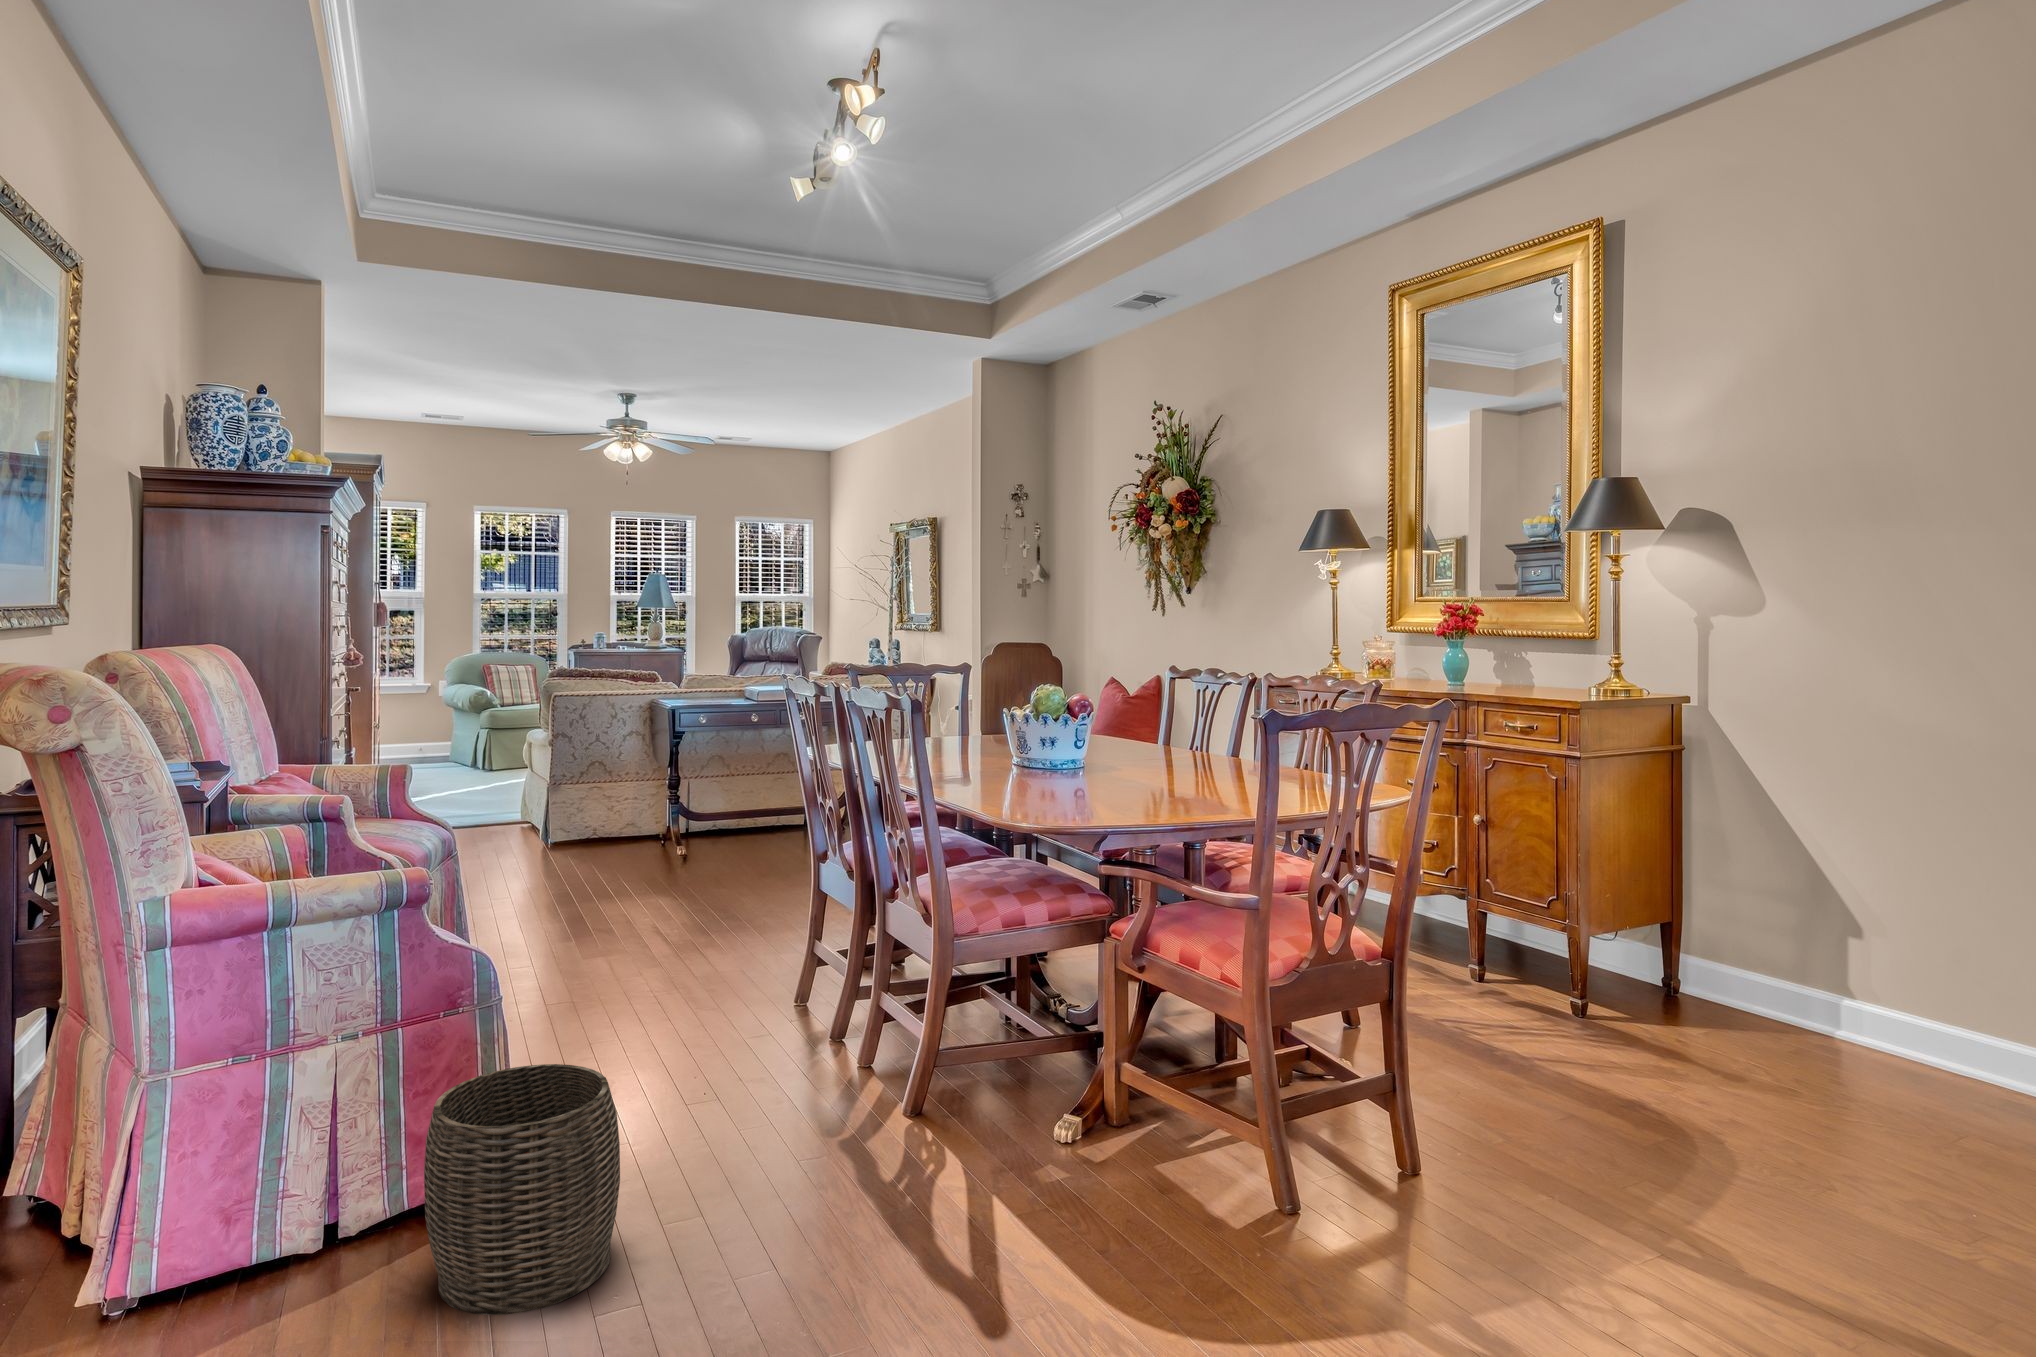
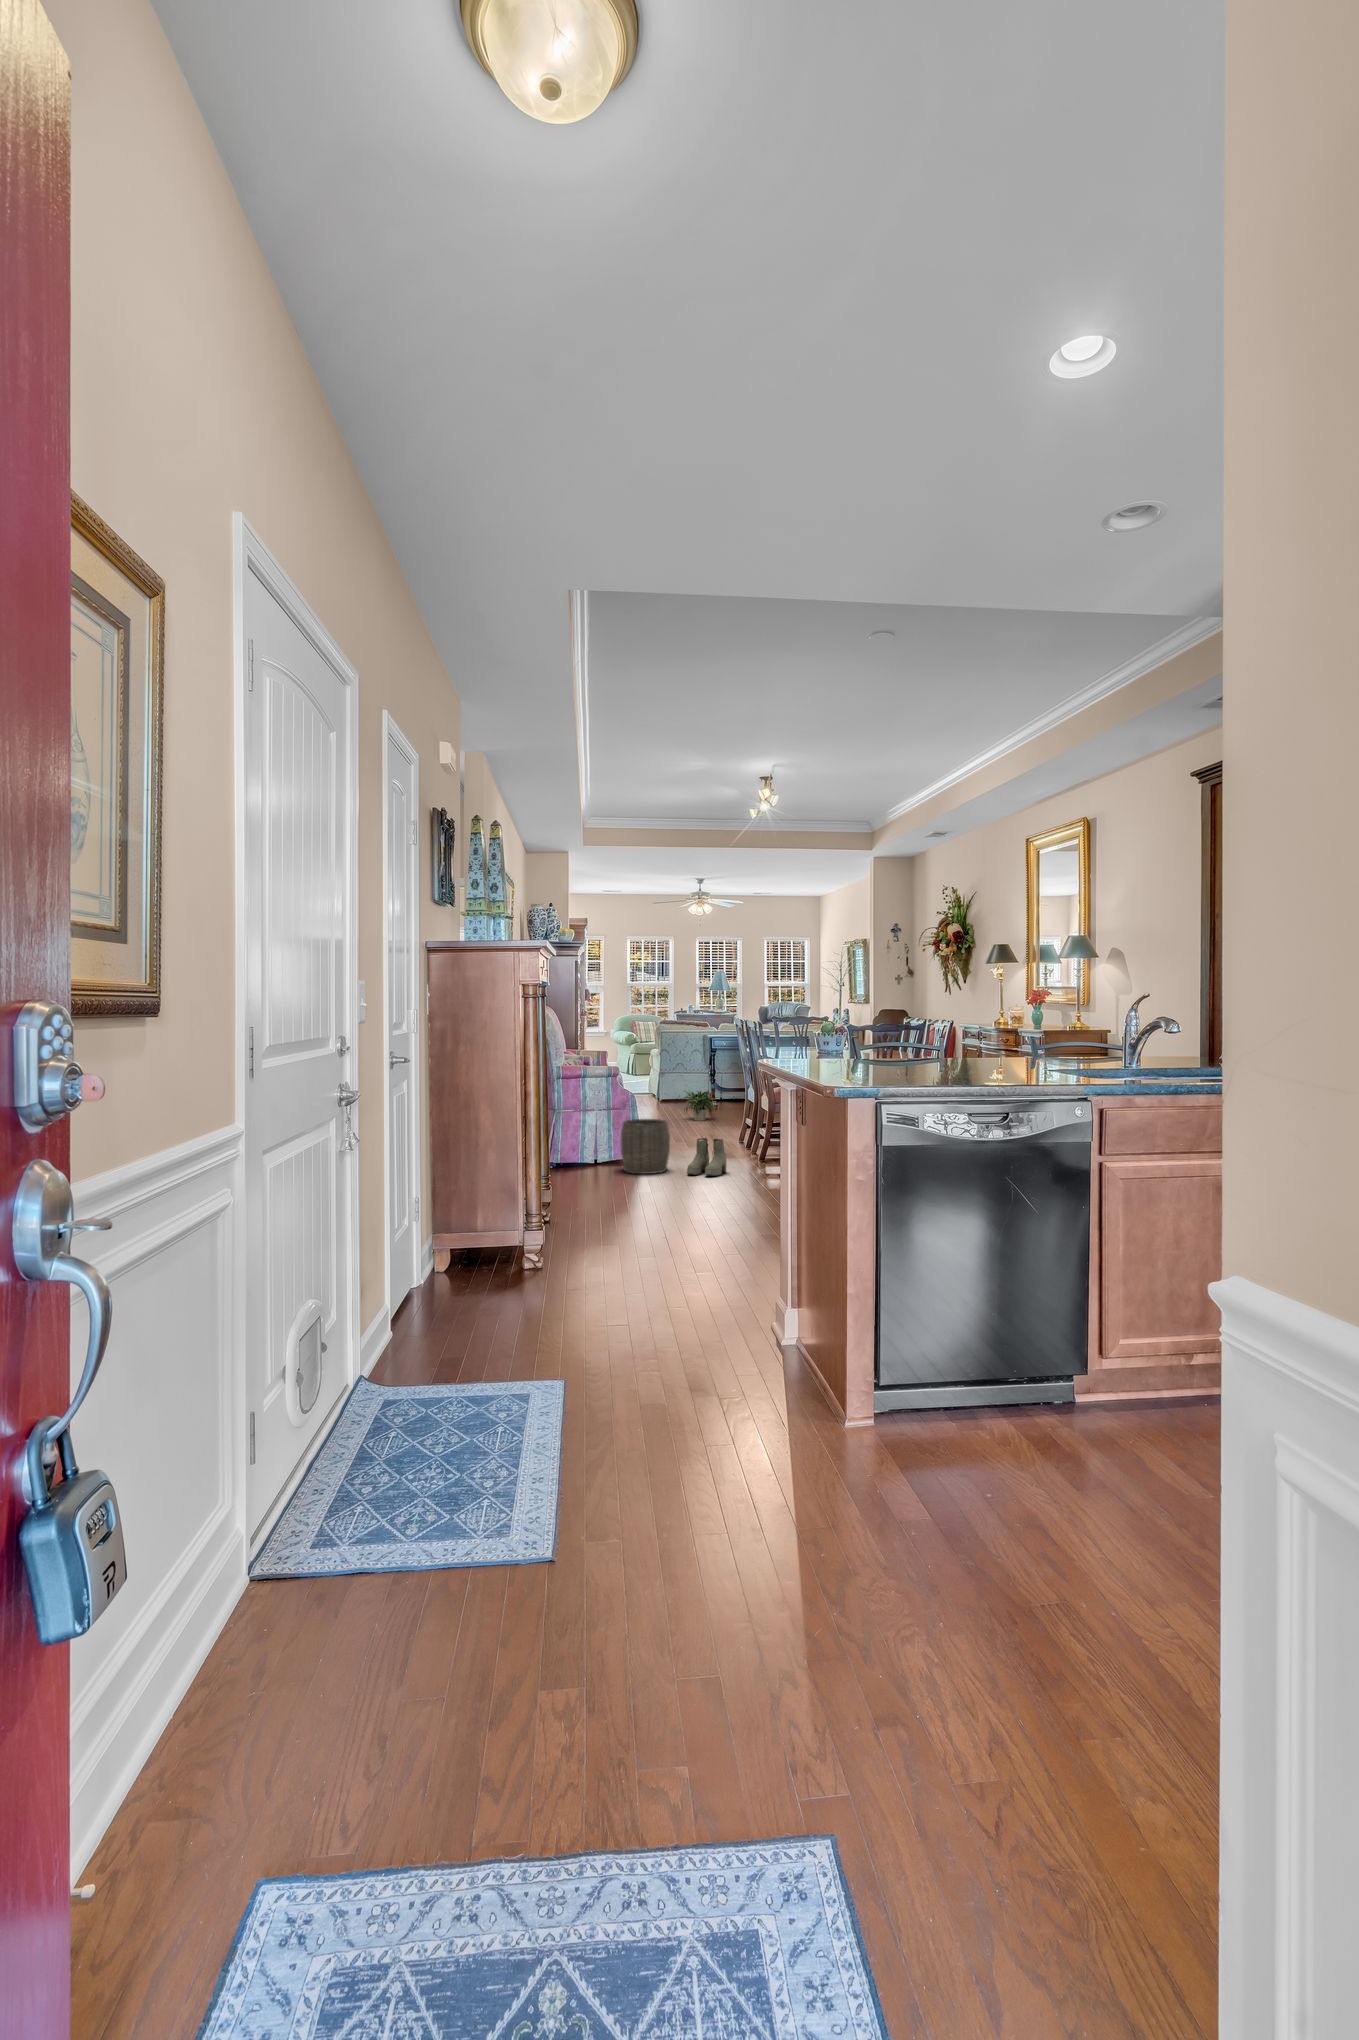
potted plant: none [590,839,700,913] -> present [683,1090,717,1121]
boots: none [693,1130,828,1296] -> present [687,1138,727,1176]

